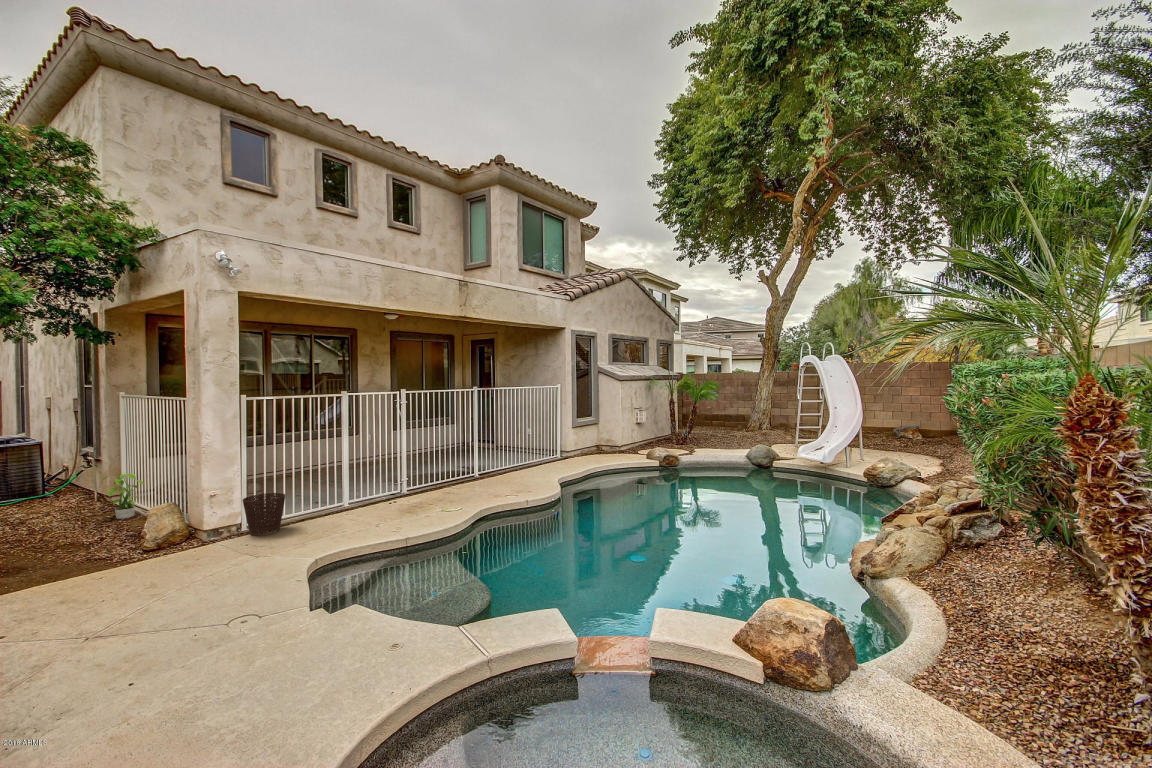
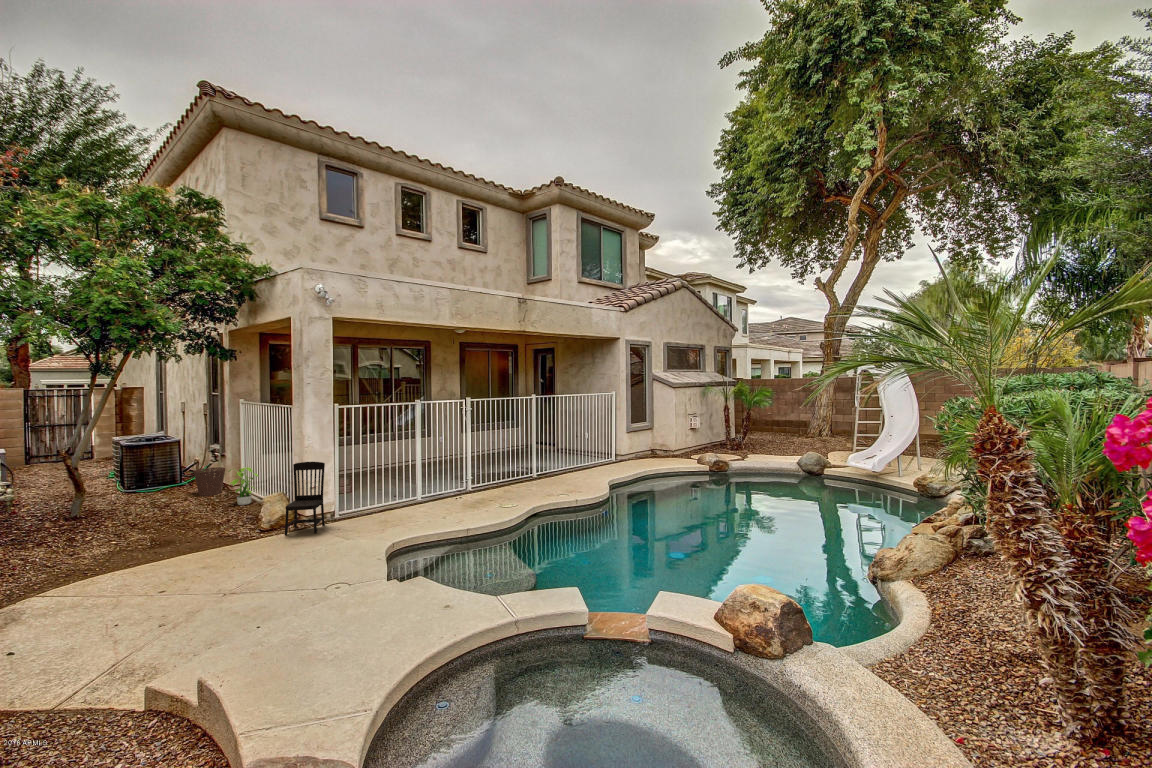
chair: none [175,464,228,554] -> present [285,462,325,535]
basket: present [243,493,286,536] -> present [194,467,225,496]

